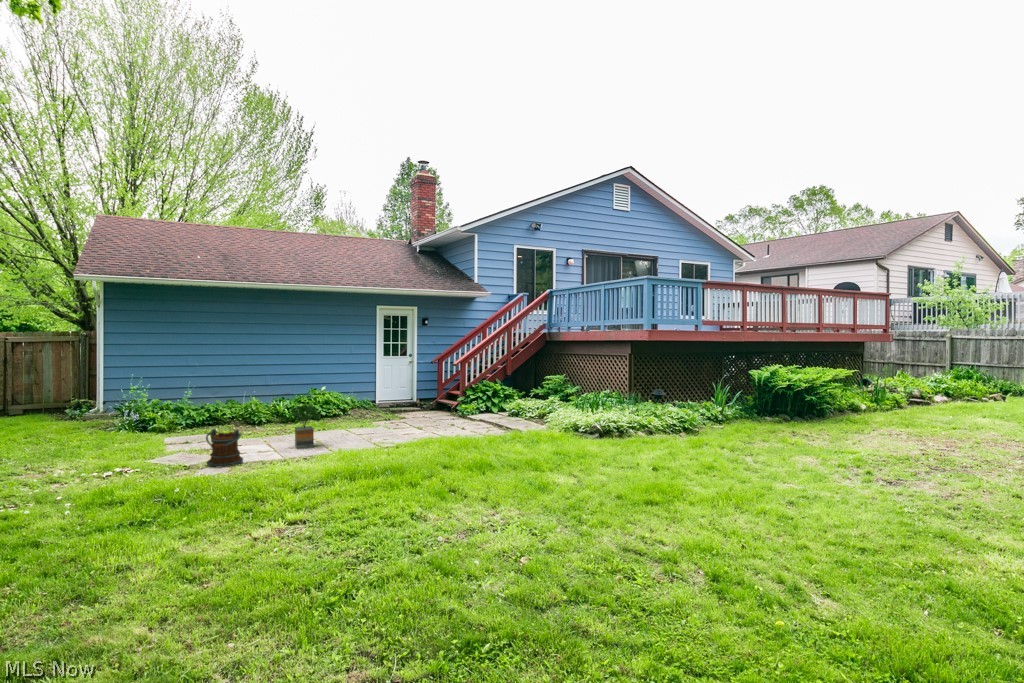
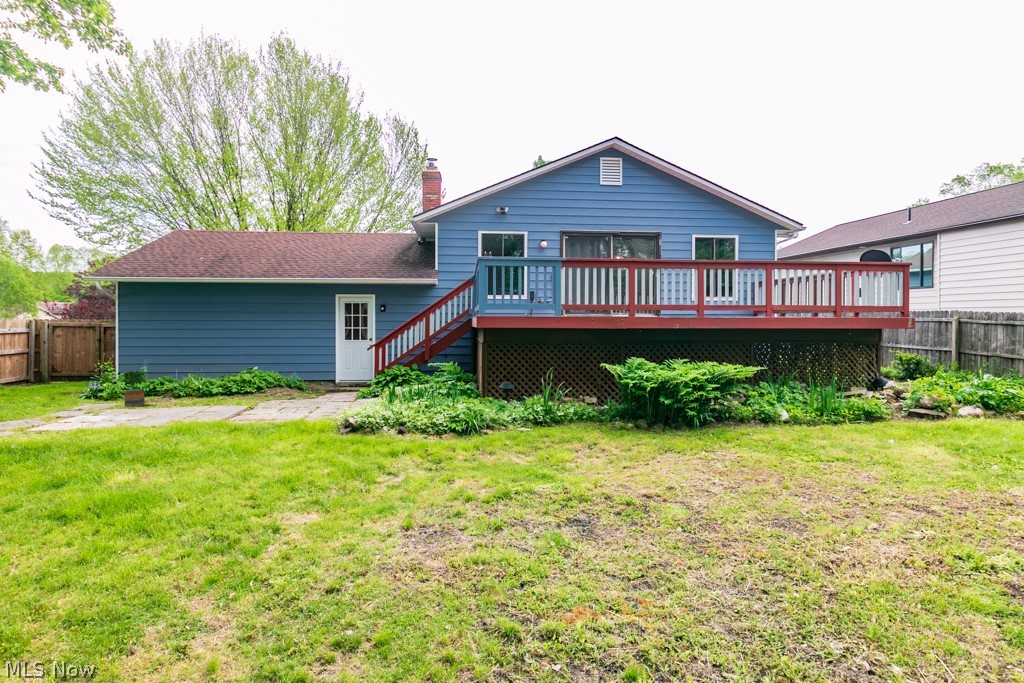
bucket: present [206,429,243,467] -> none [28,384,62,413]

